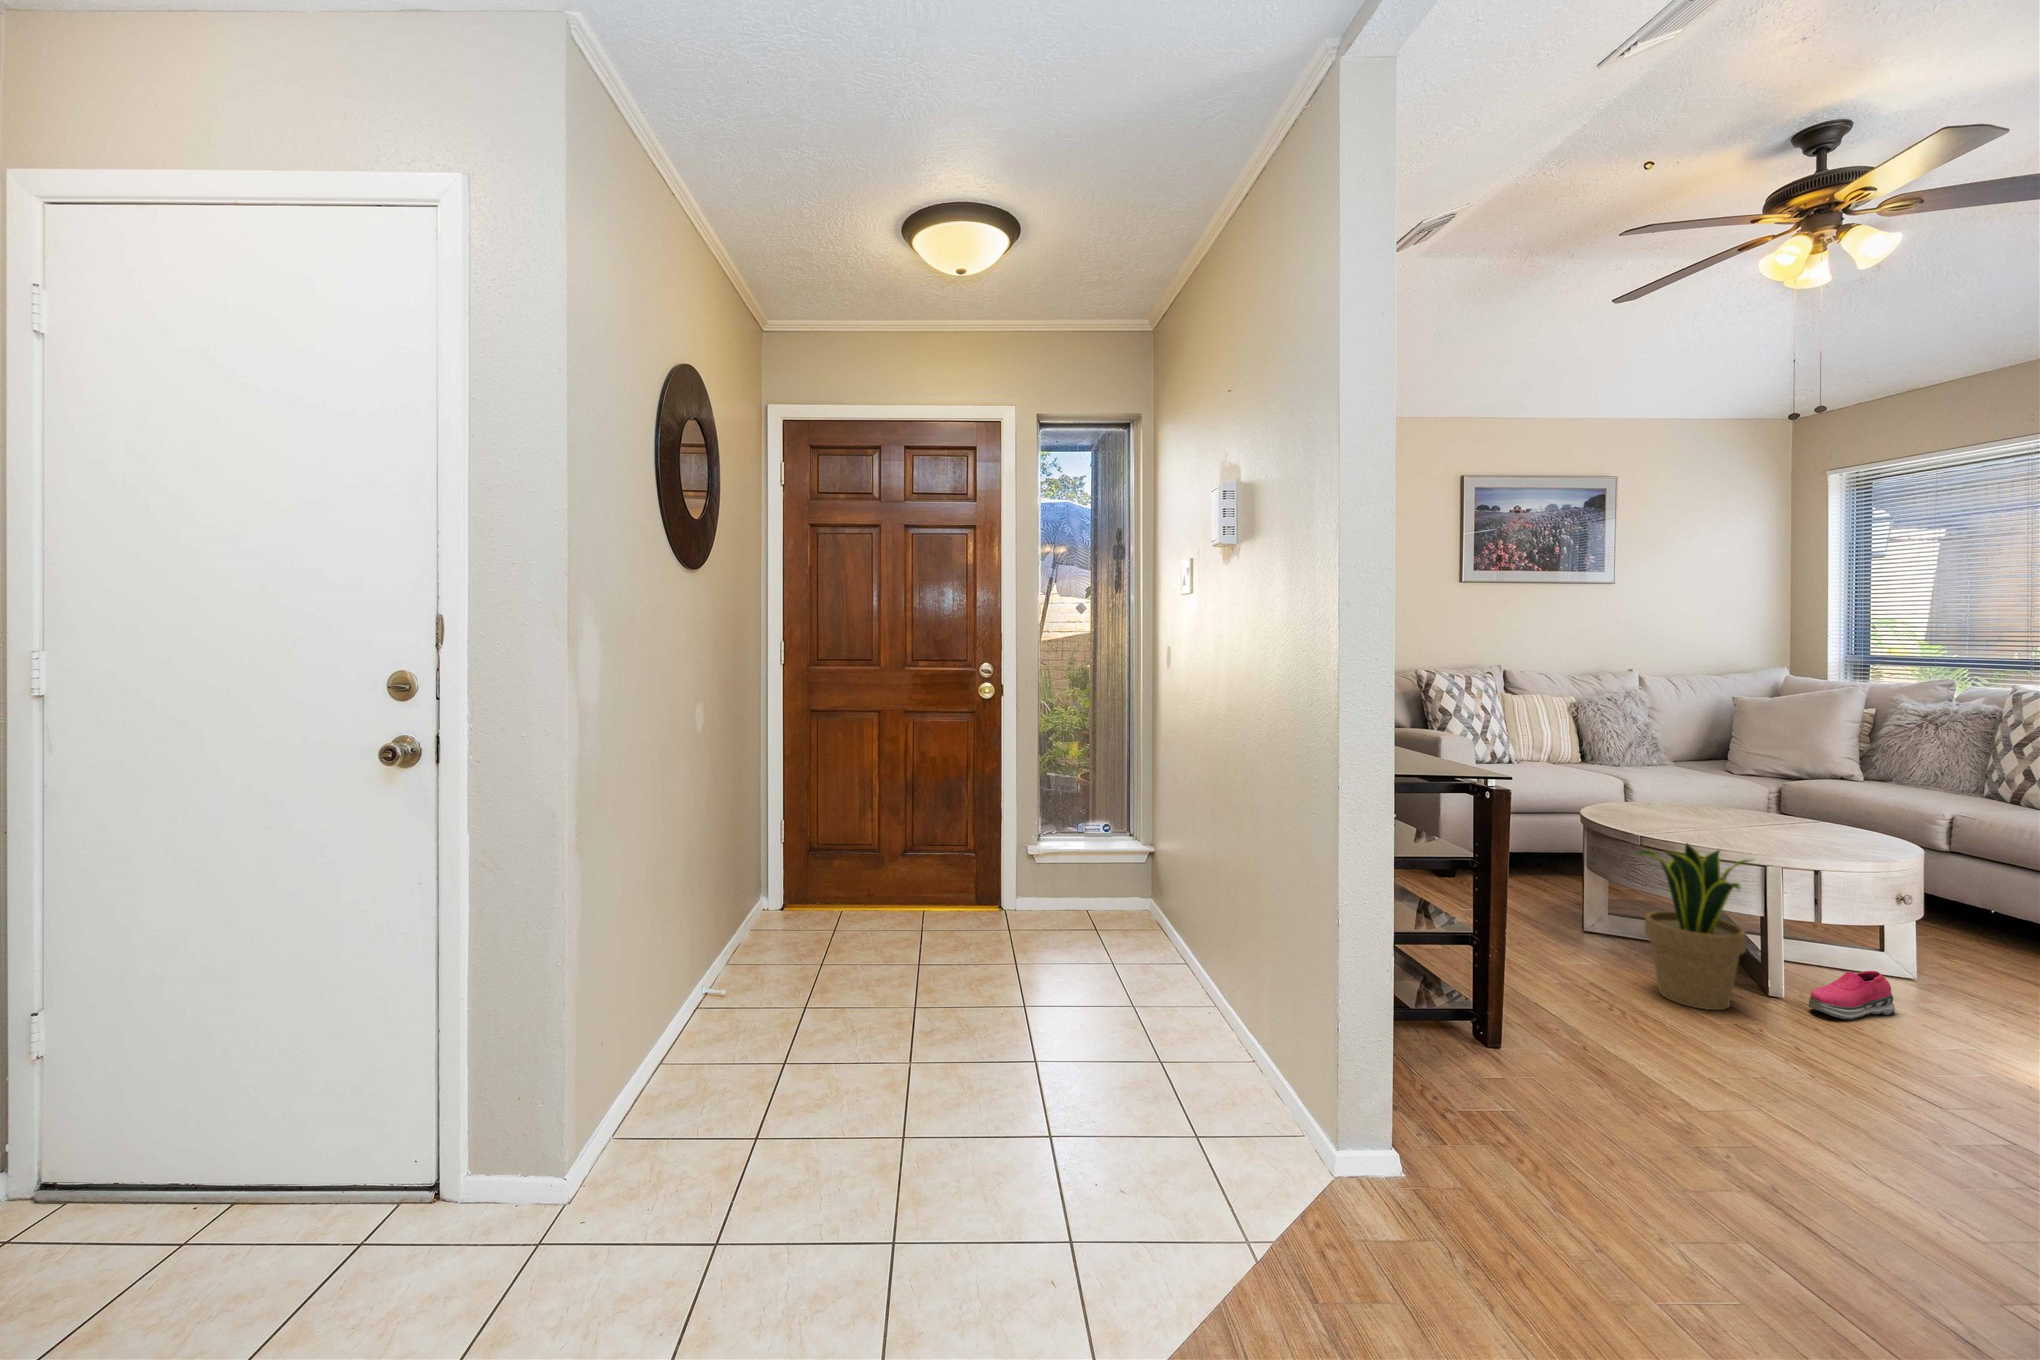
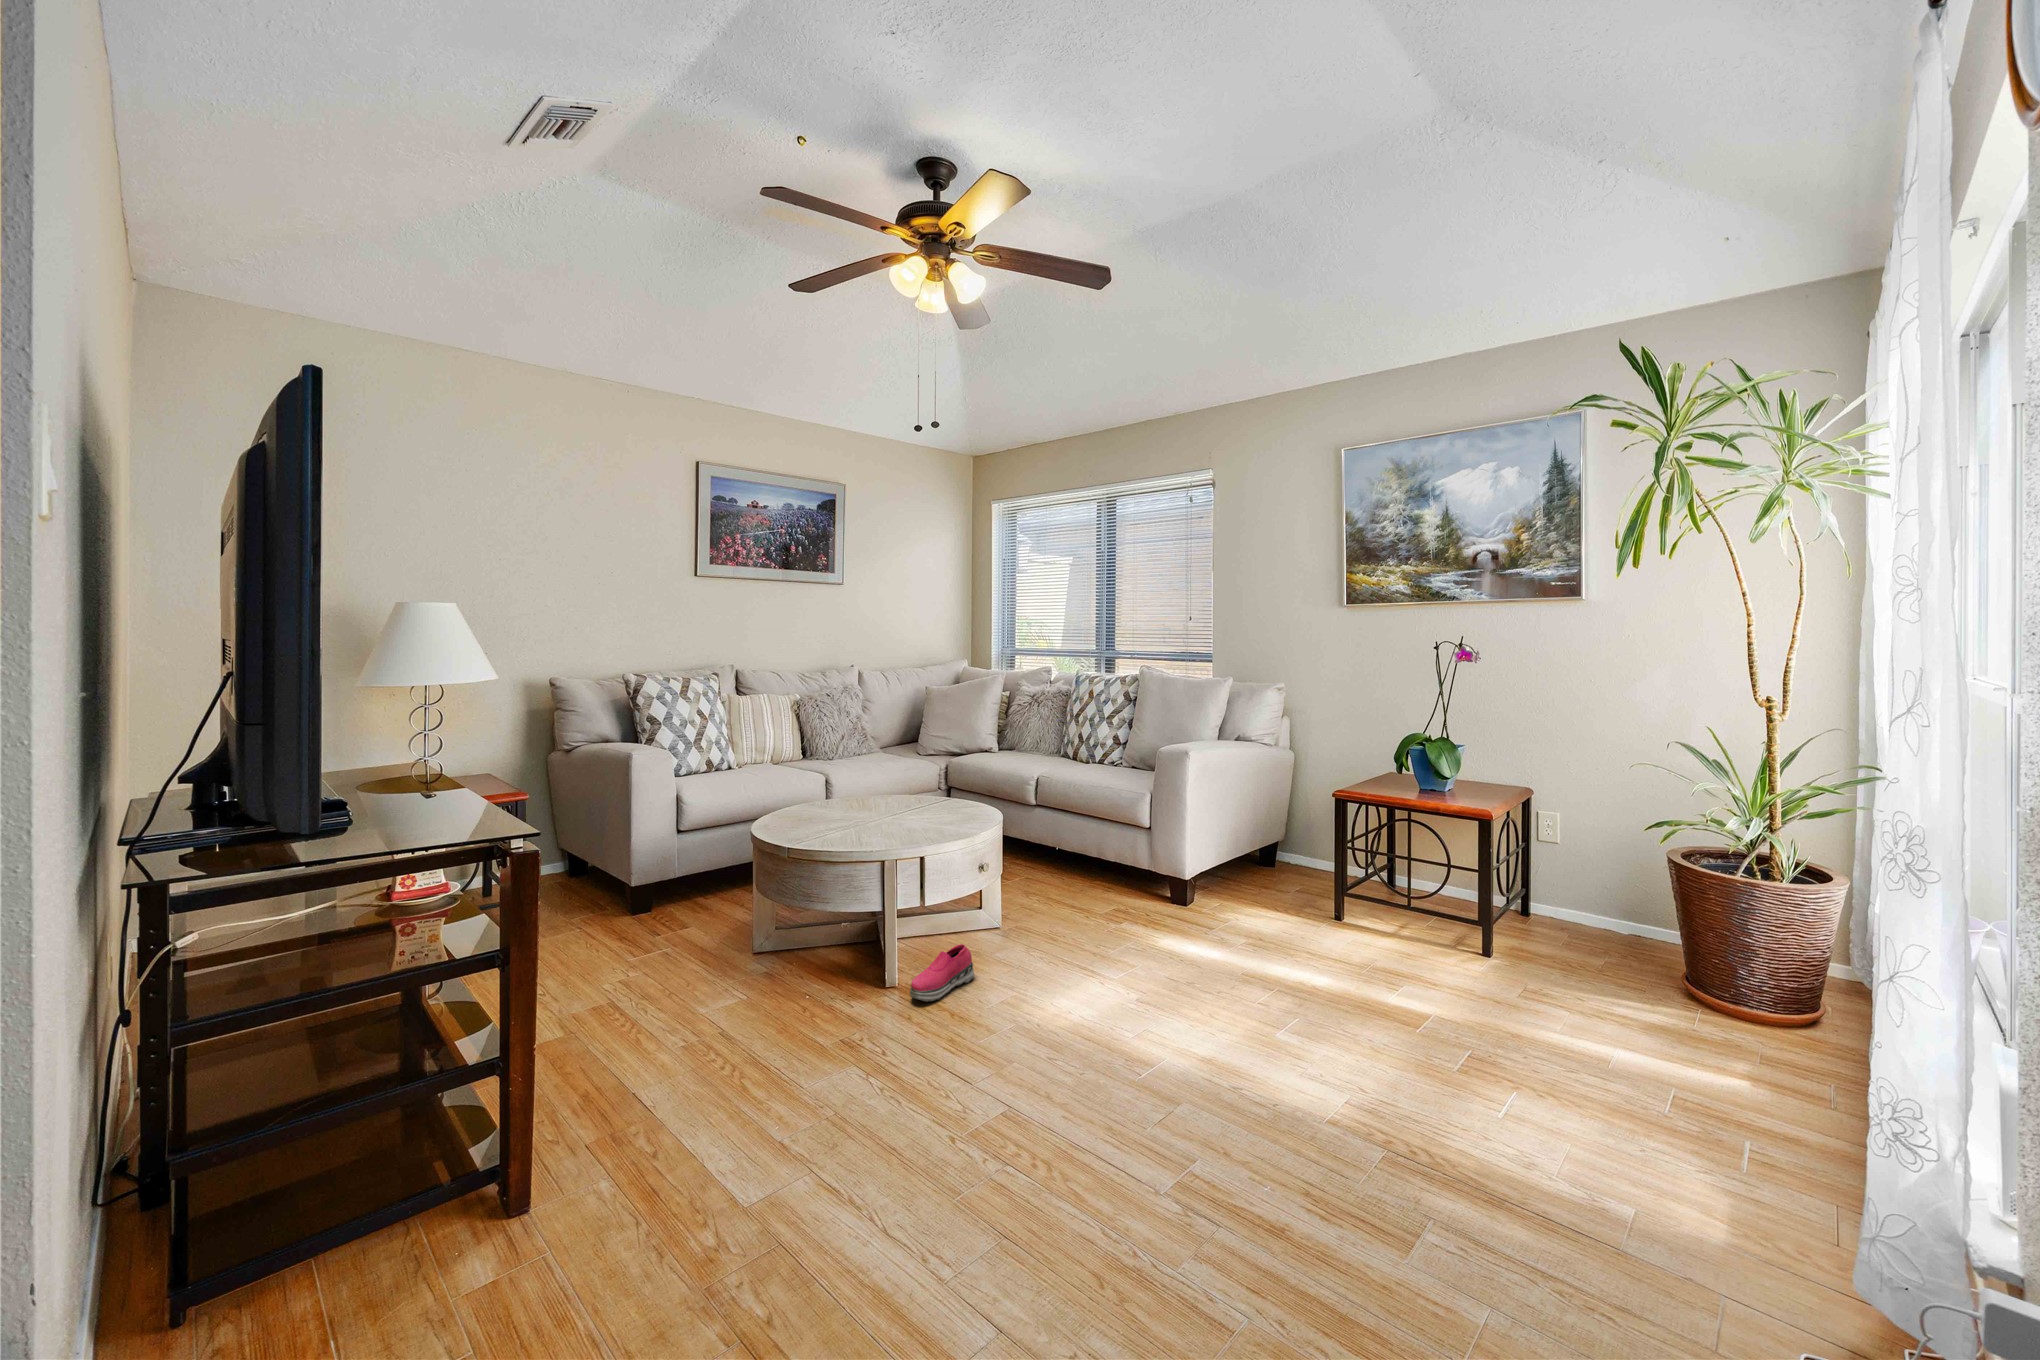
potted plant: present [1637,844,1750,1010] -> none [761,858,869,1033]

